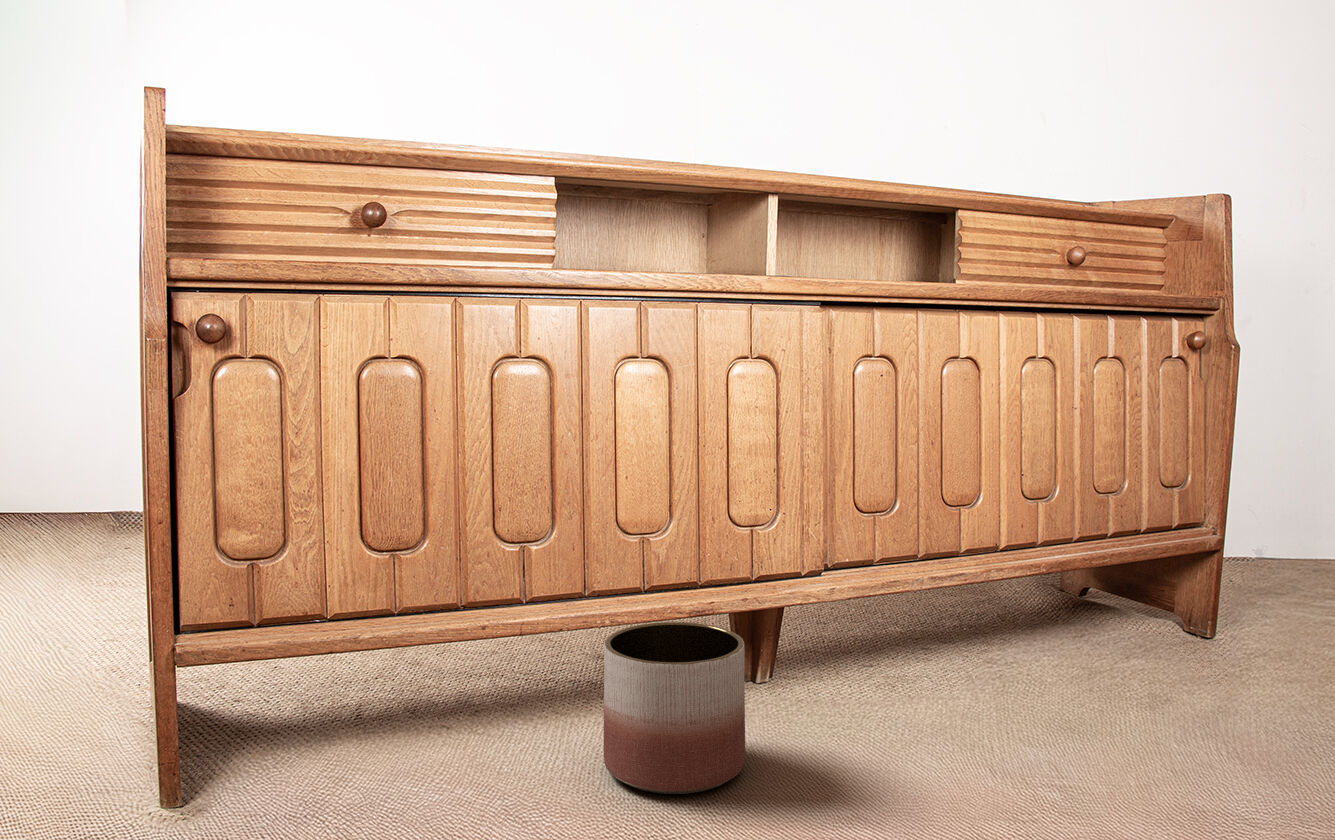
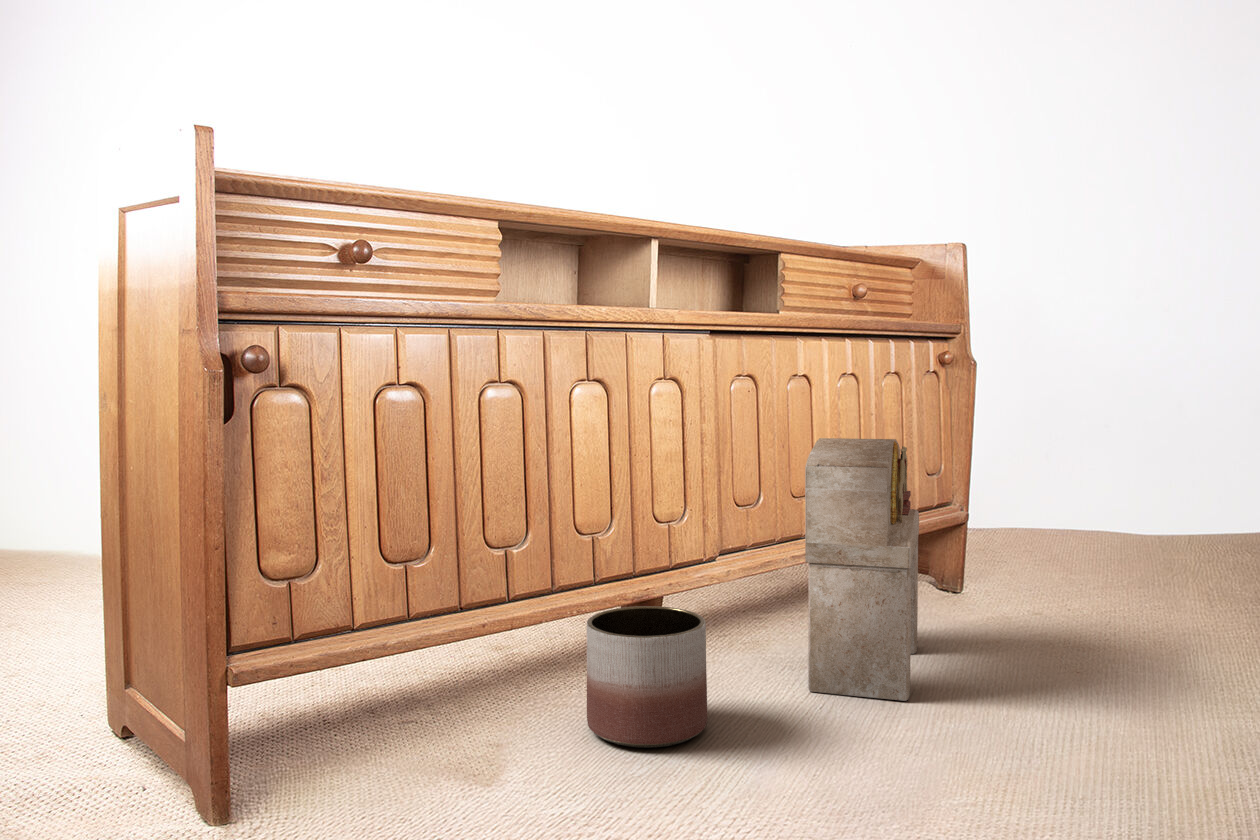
stool: none [904,436,1102,781] -> present [805,438,919,701]

